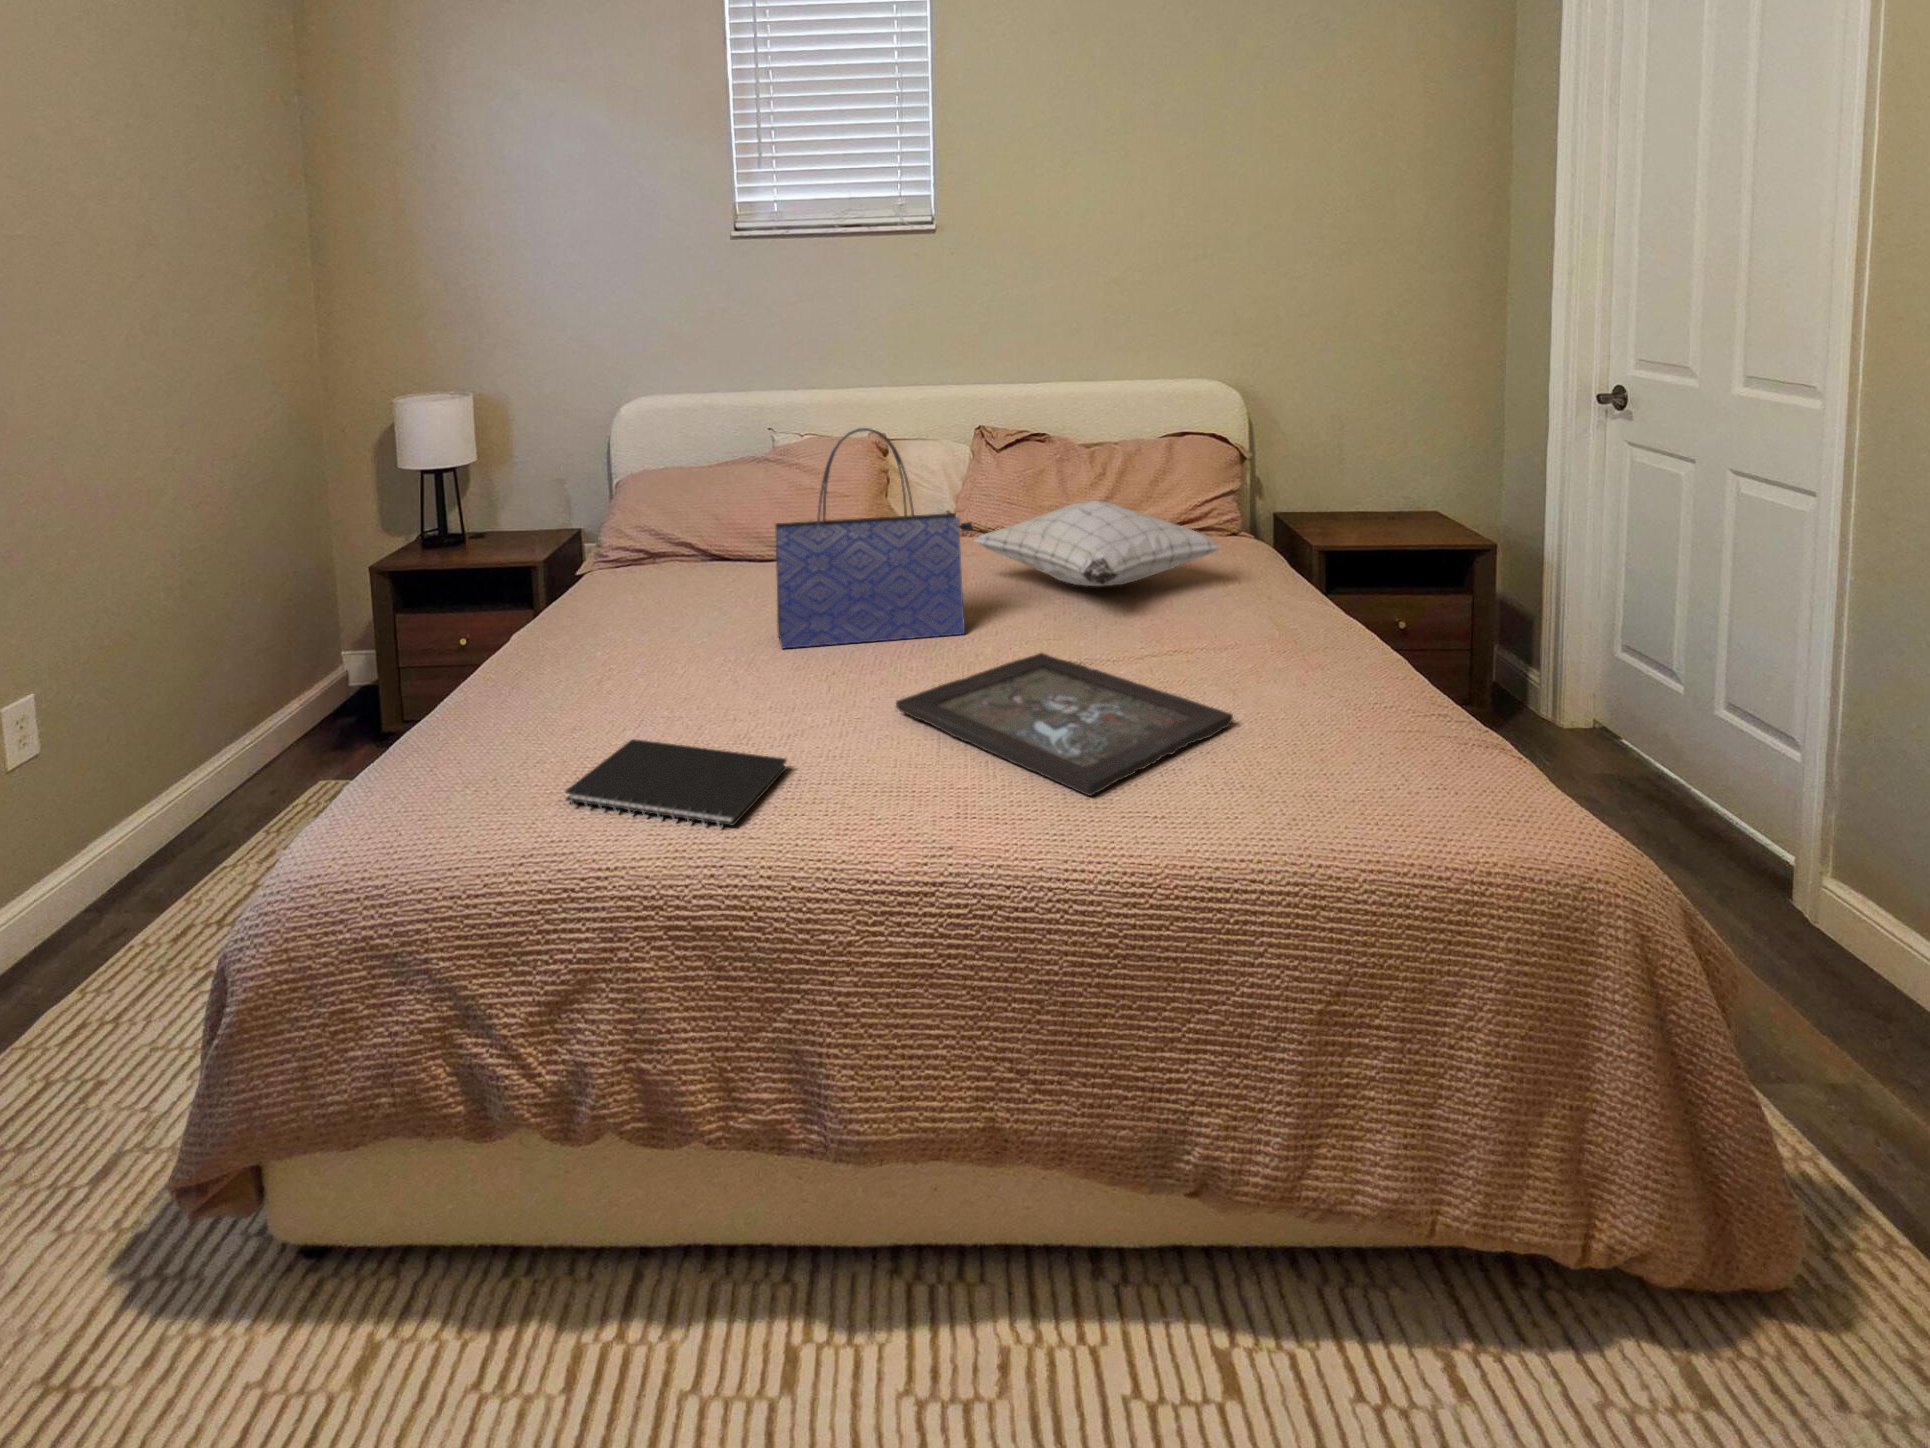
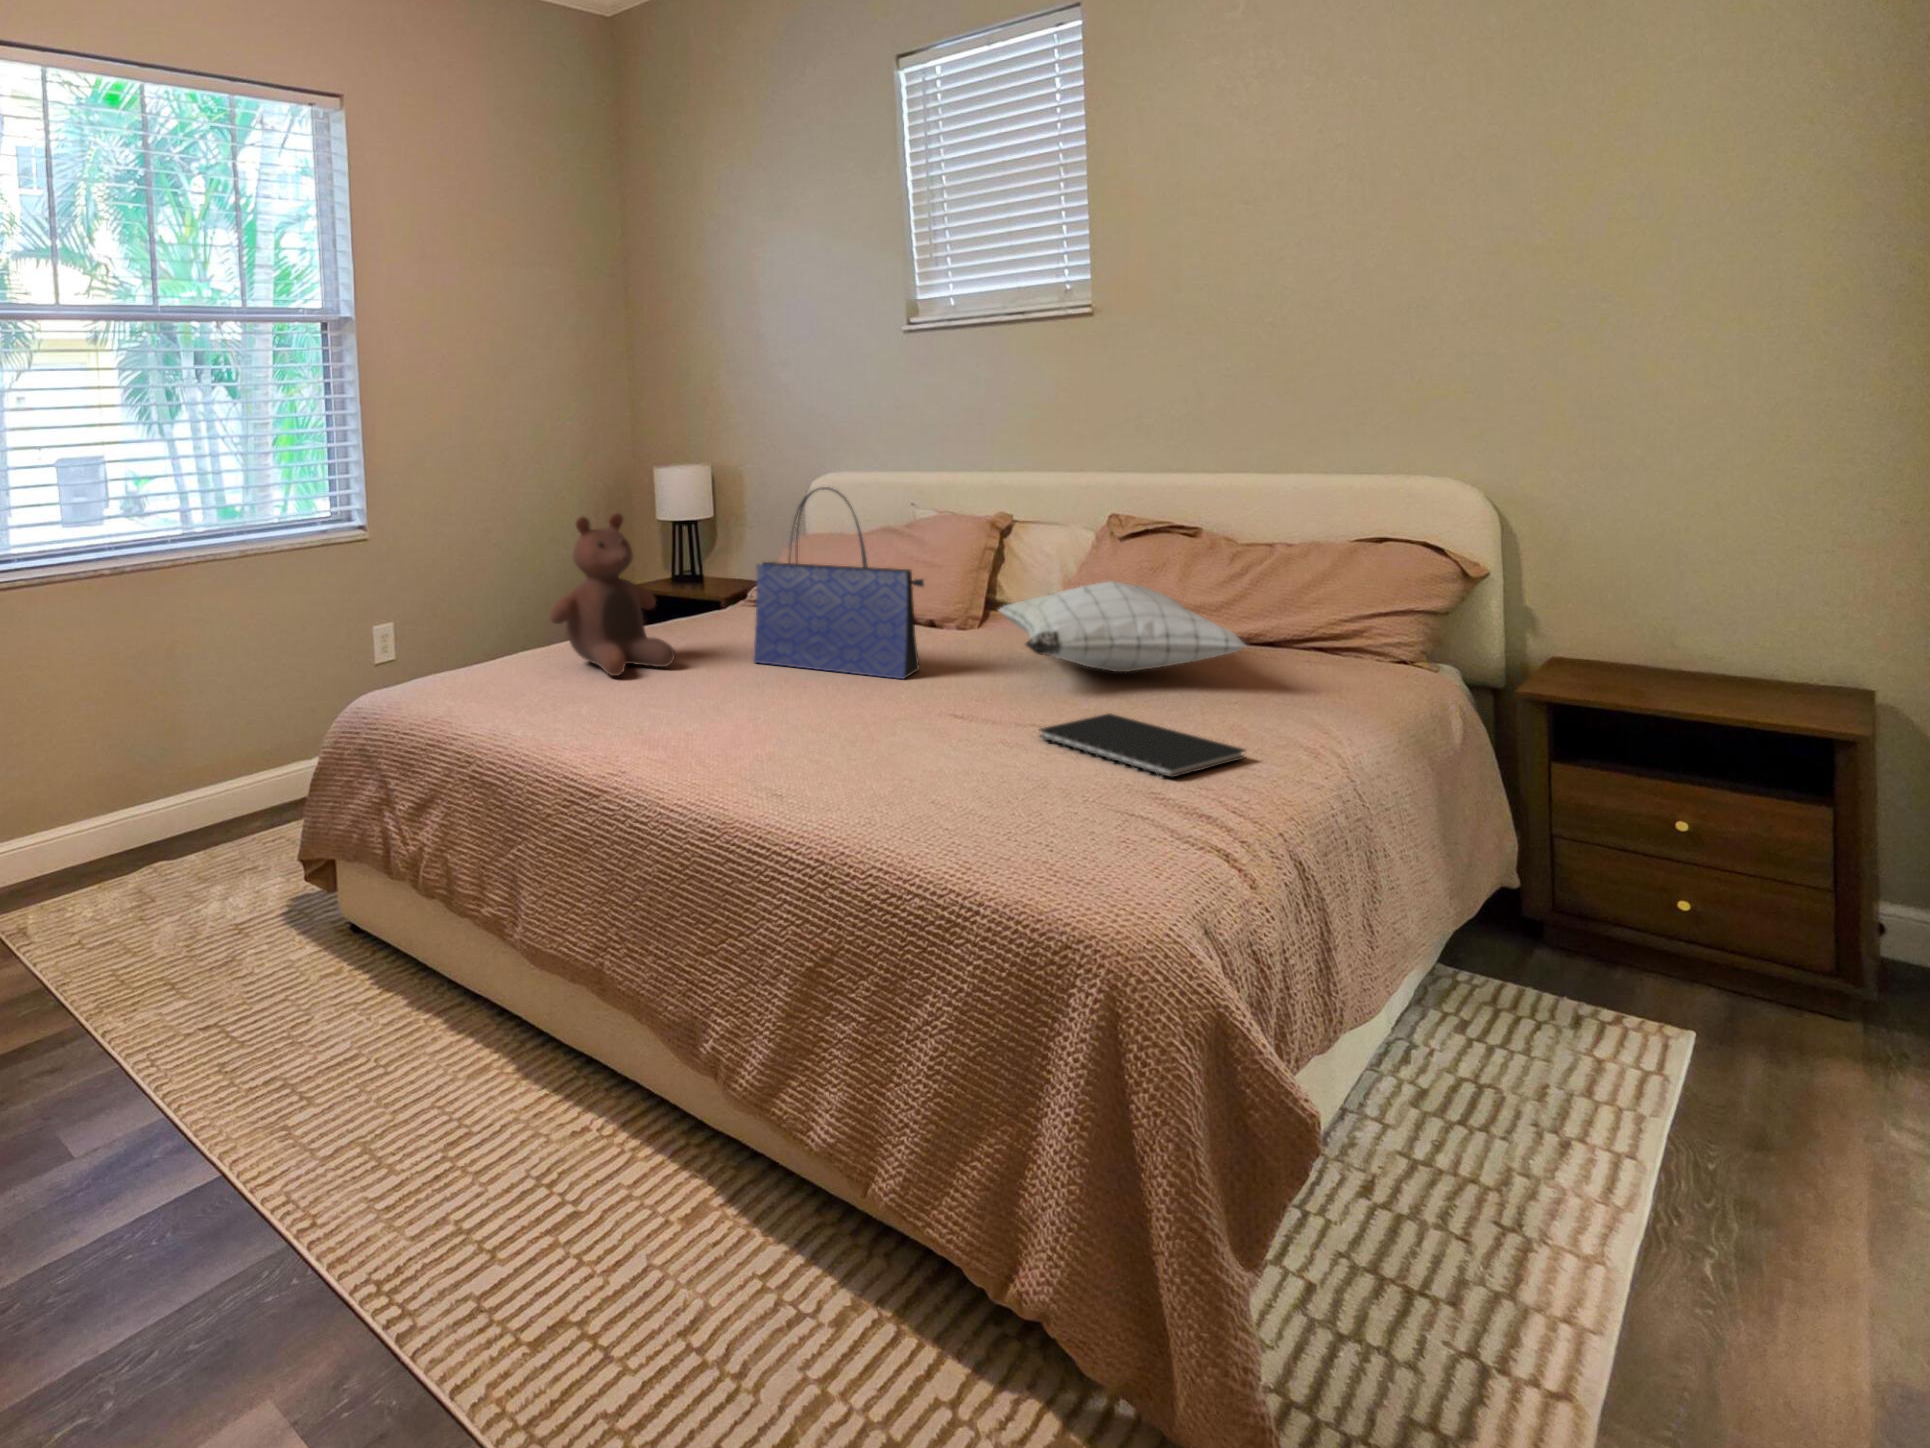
stuffed bear: none [547,482,710,711] -> present [550,513,675,676]
tray: present [896,653,1233,796] -> none [739,696,971,771]
notebook: present [566,739,787,828] -> present [1040,714,1245,777]

